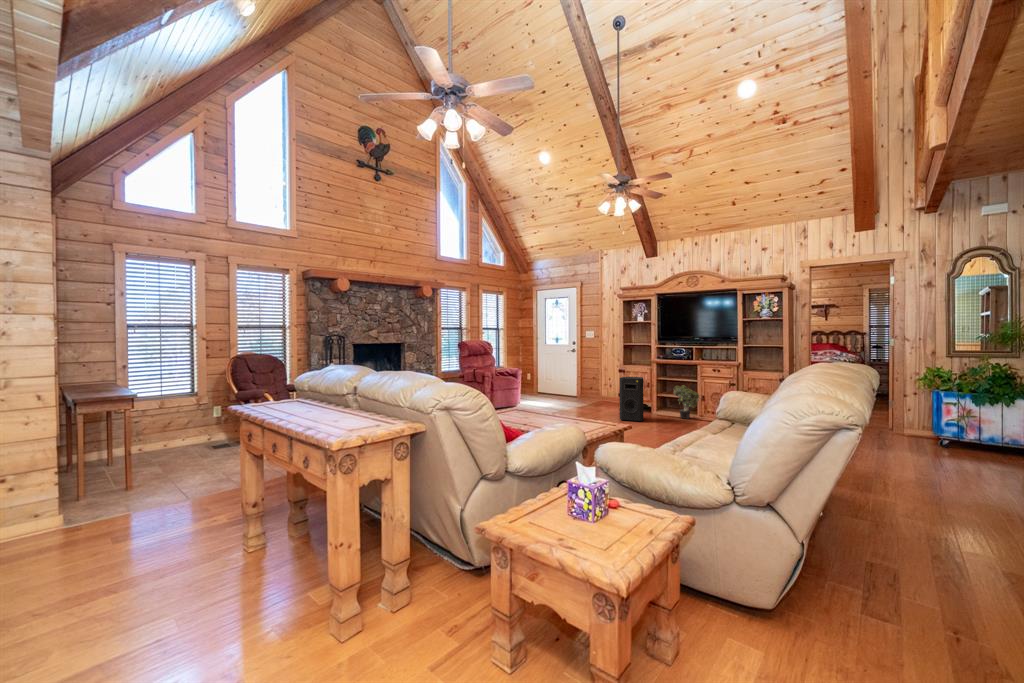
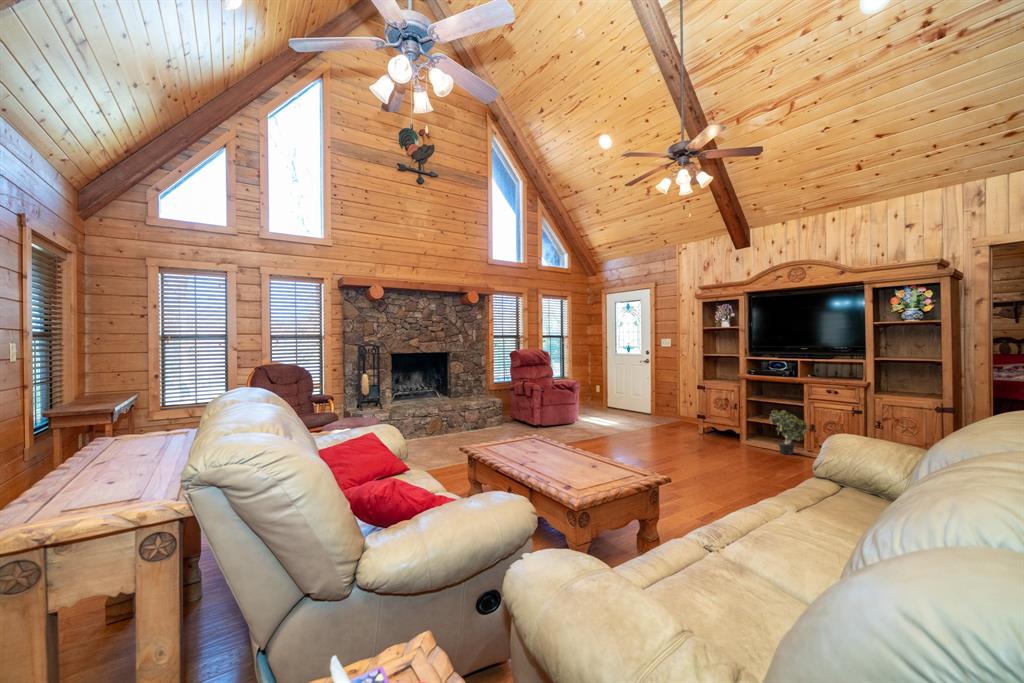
speaker: present [620,377,643,422] -> none [693,397,726,456]

